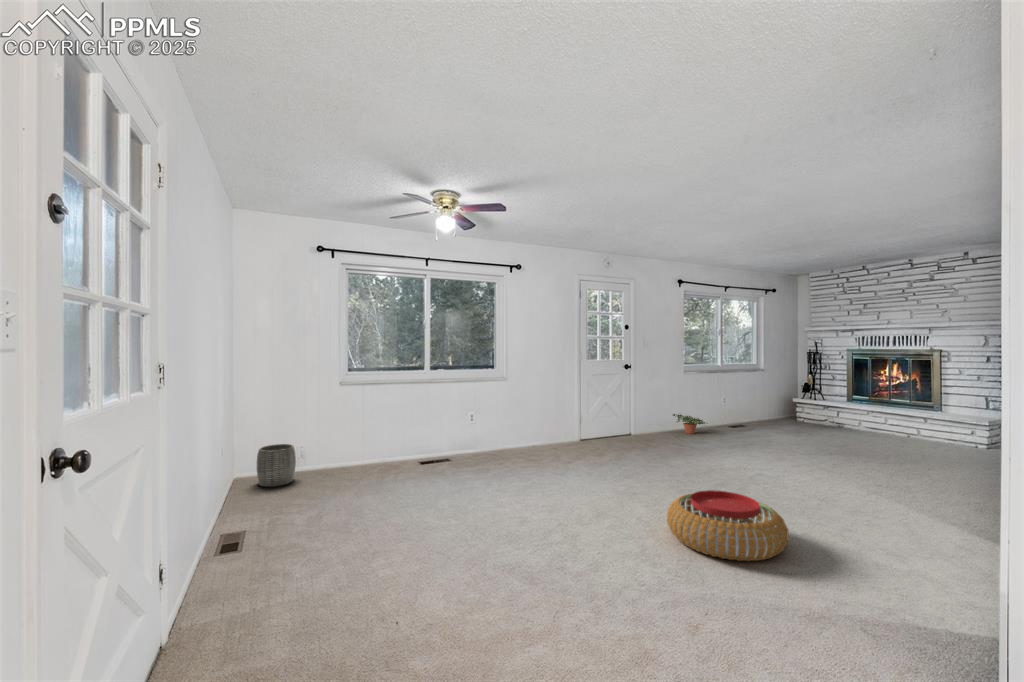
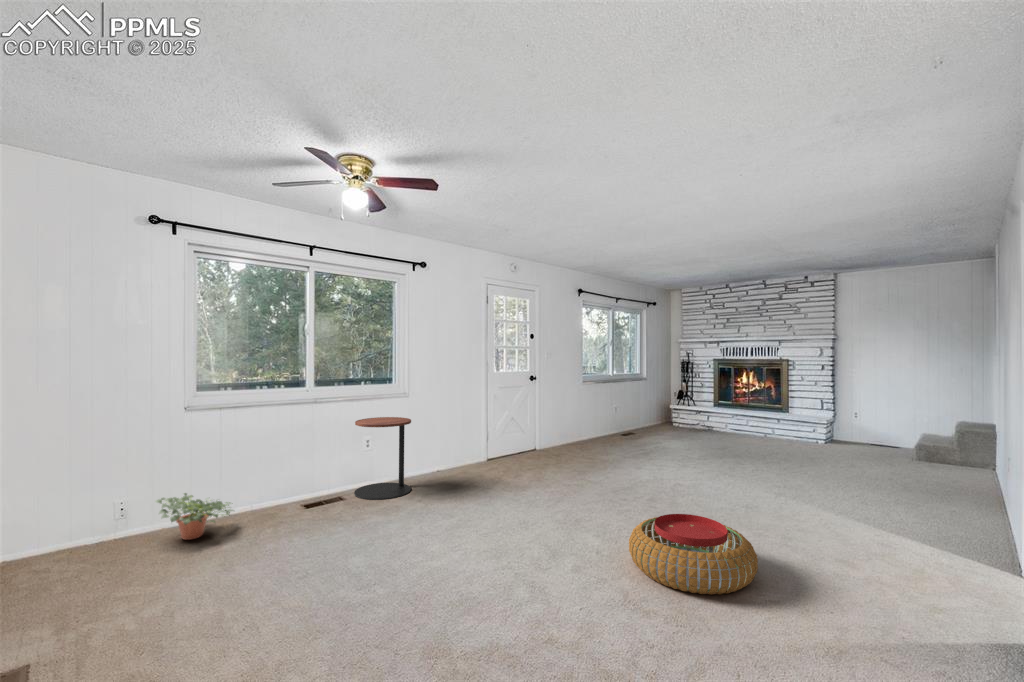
side table: none [463,397,508,464] -> present [354,417,411,500]
potted plant: present [673,414,705,434] -> present [156,493,233,540]
woven basket: present [257,444,296,487] -> none [37,500,109,570]

